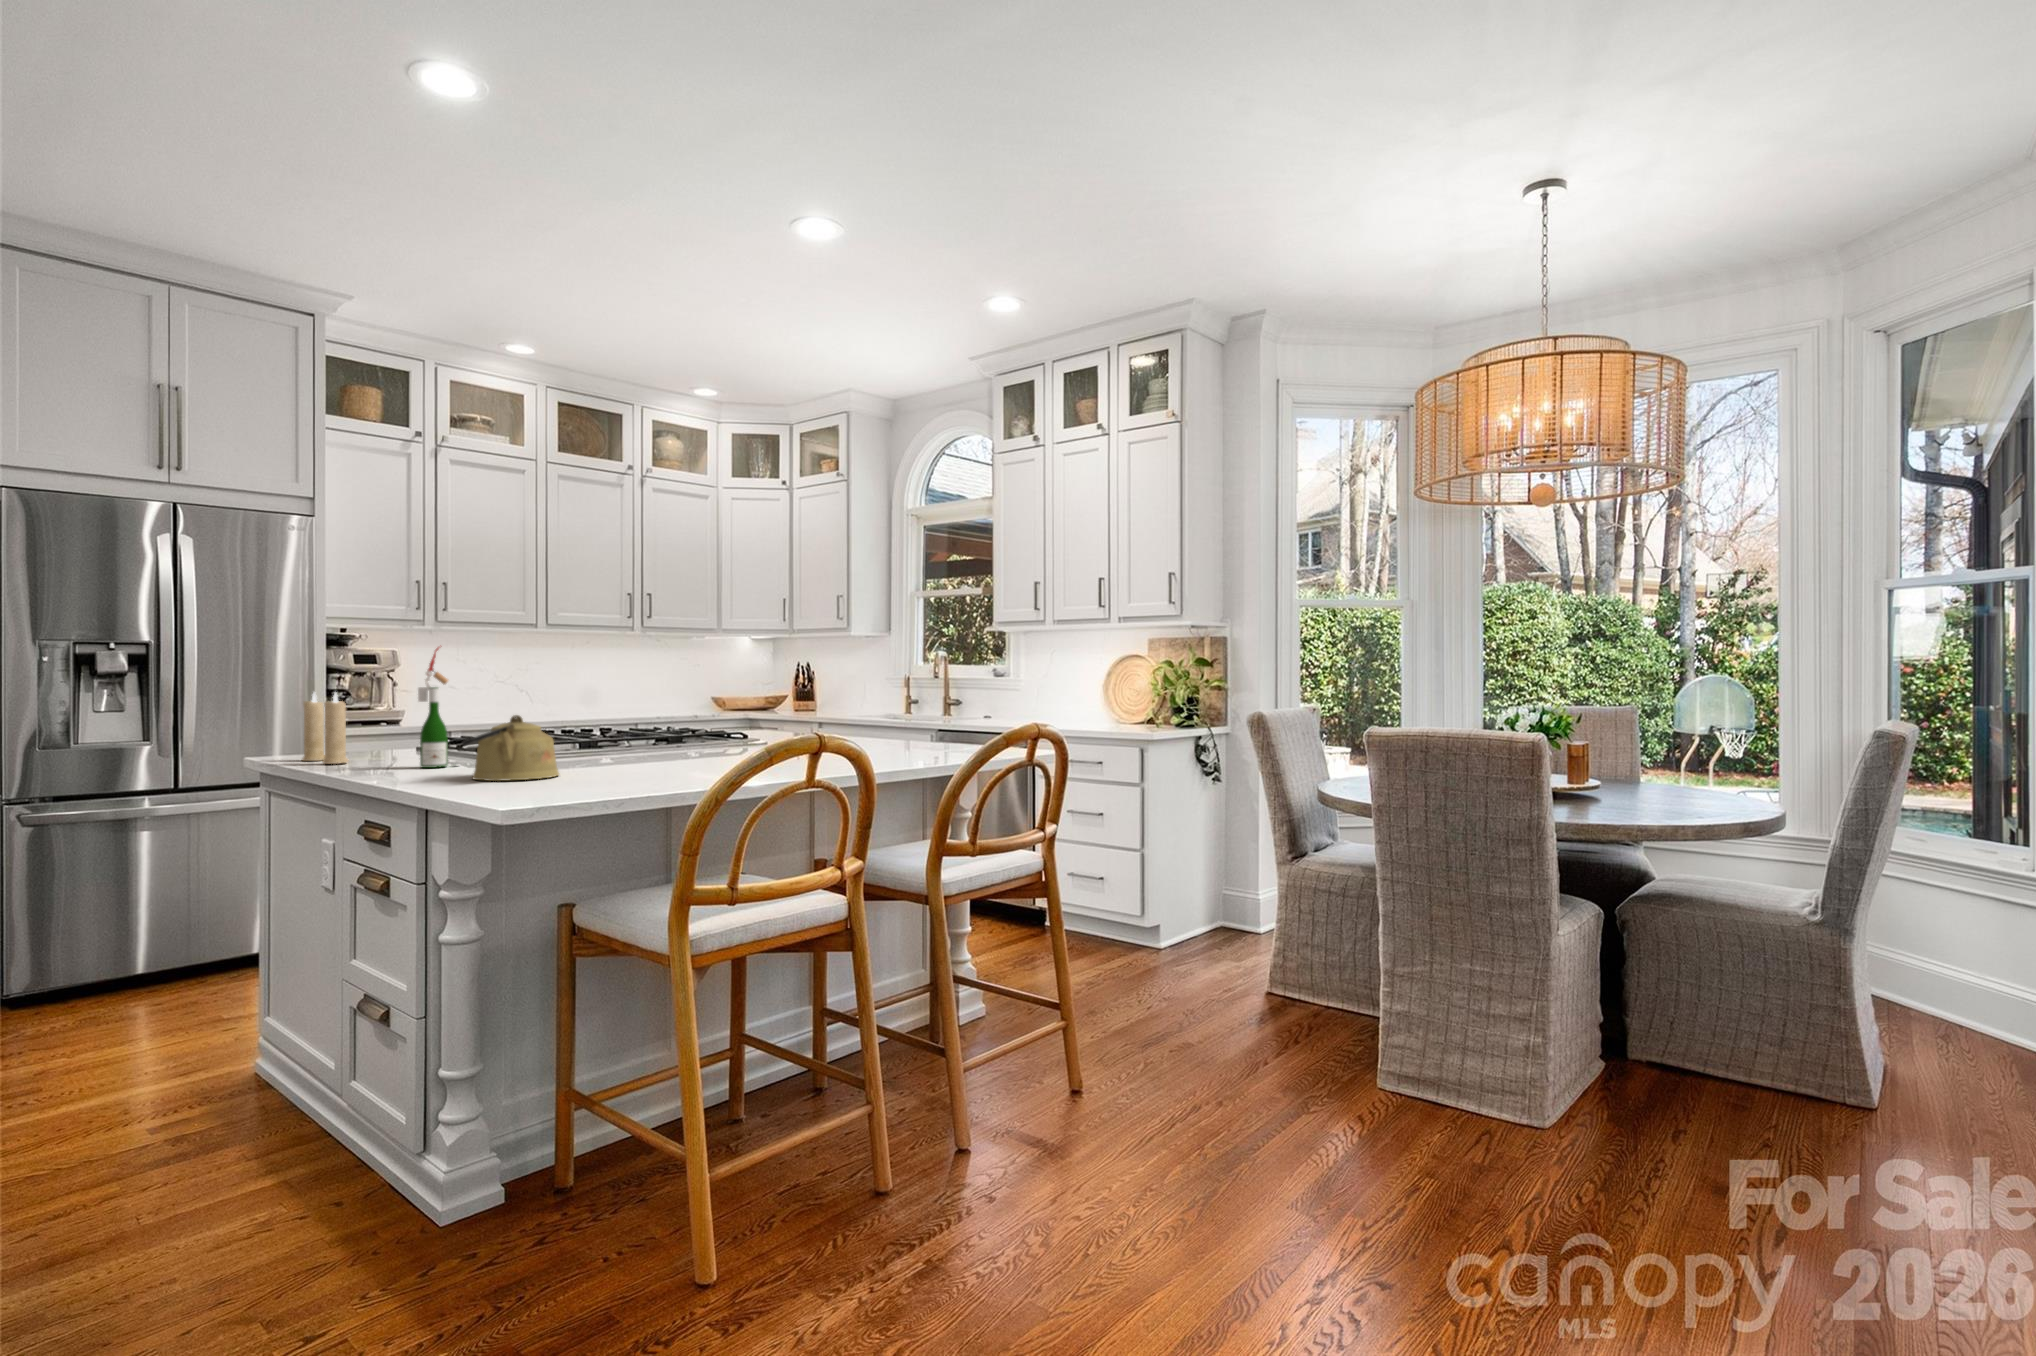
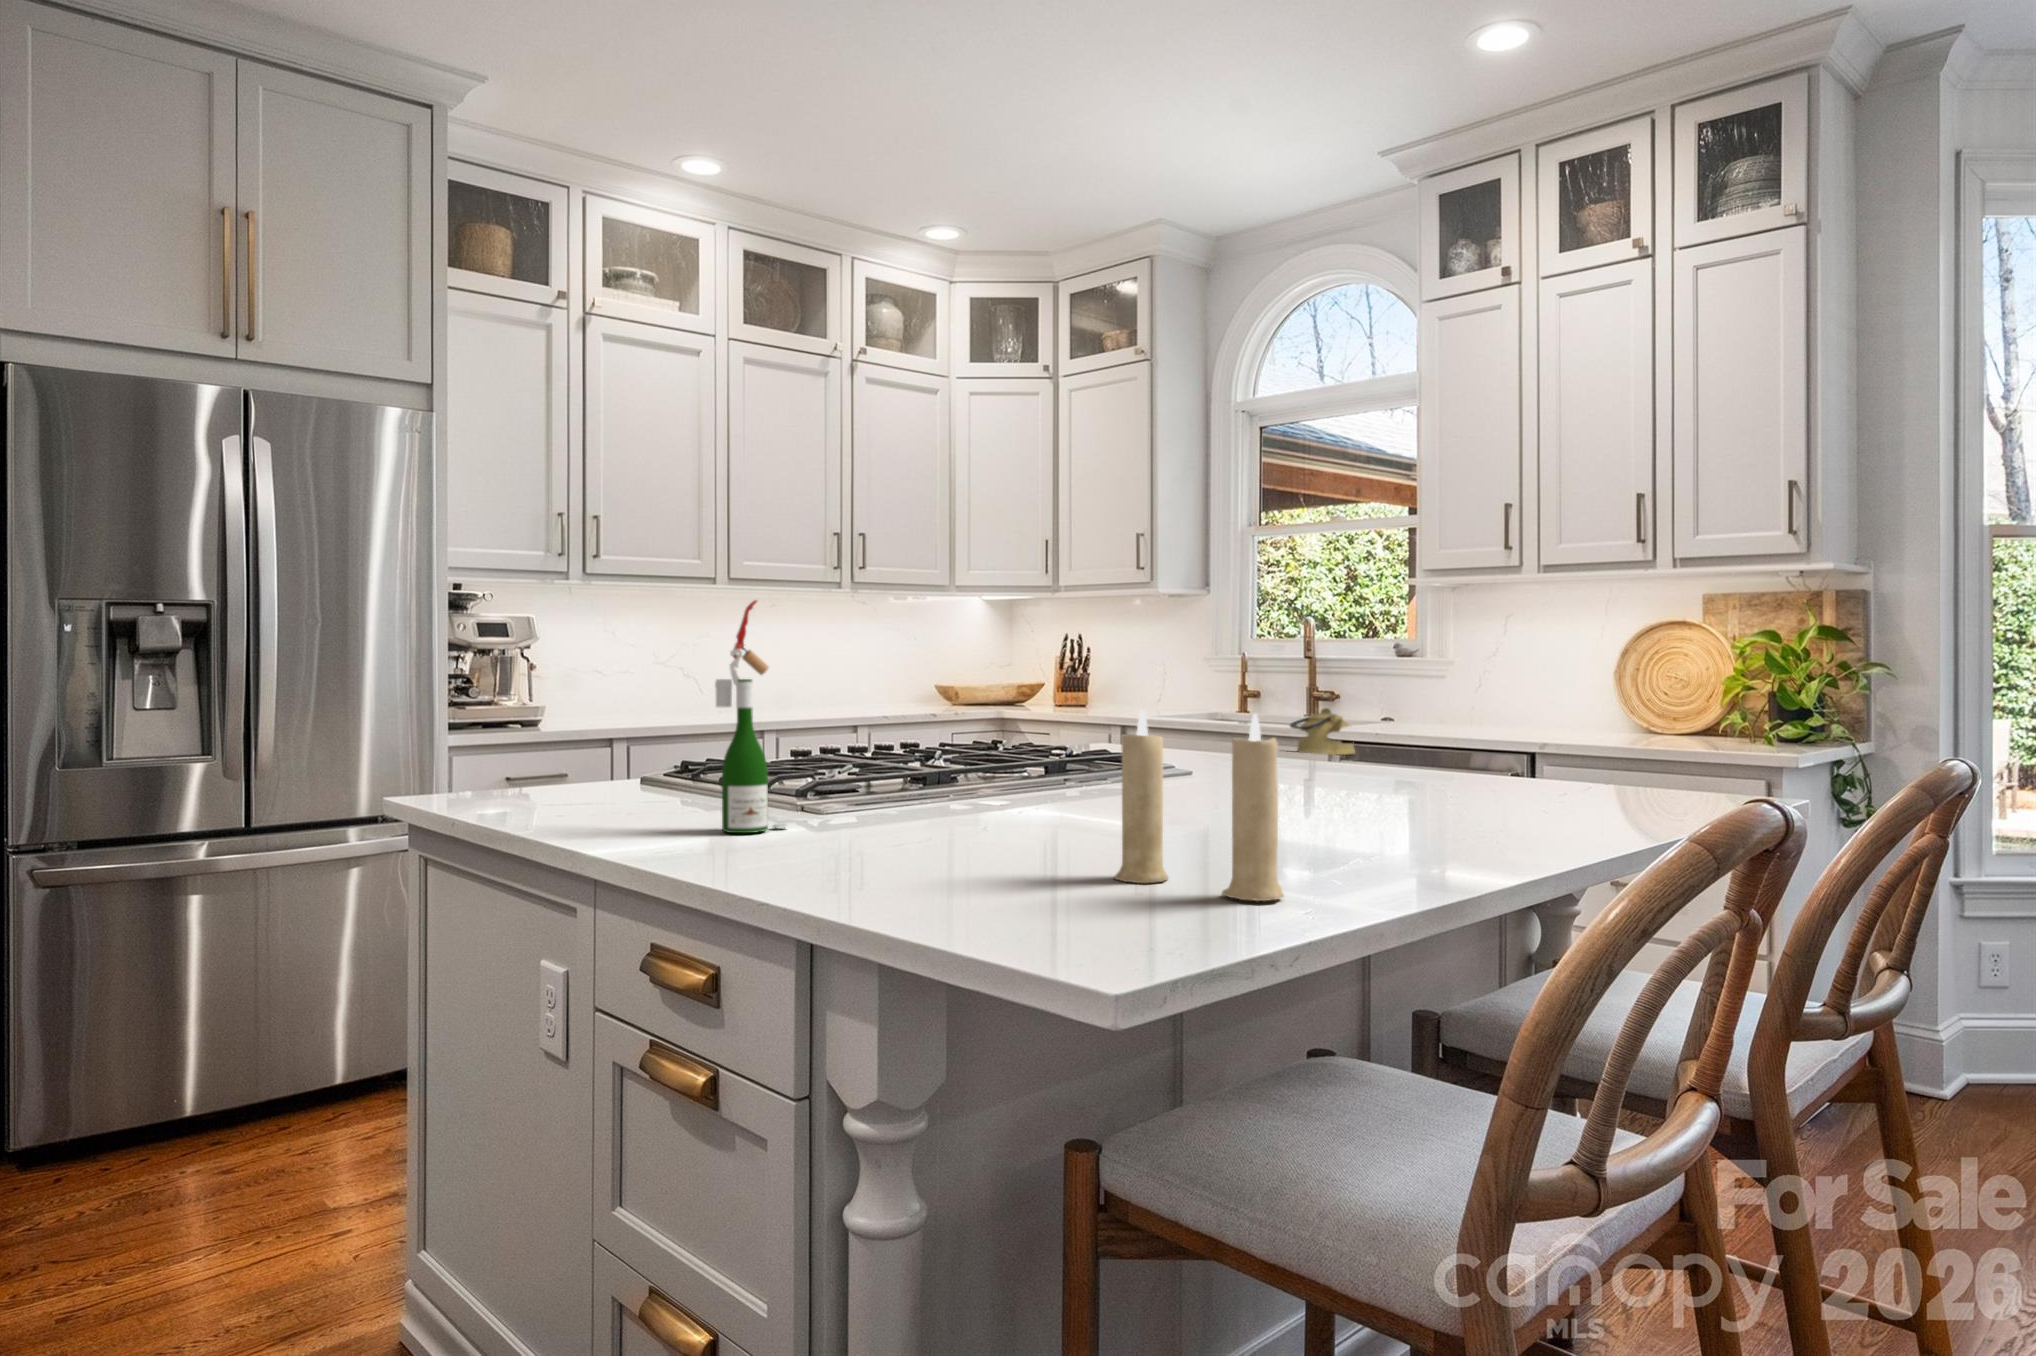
candle: present [302,692,349,764] -> present [1114,710,1284,901]
kettle: present [462,715,559,781] -> present [1290,708,1355,755]

